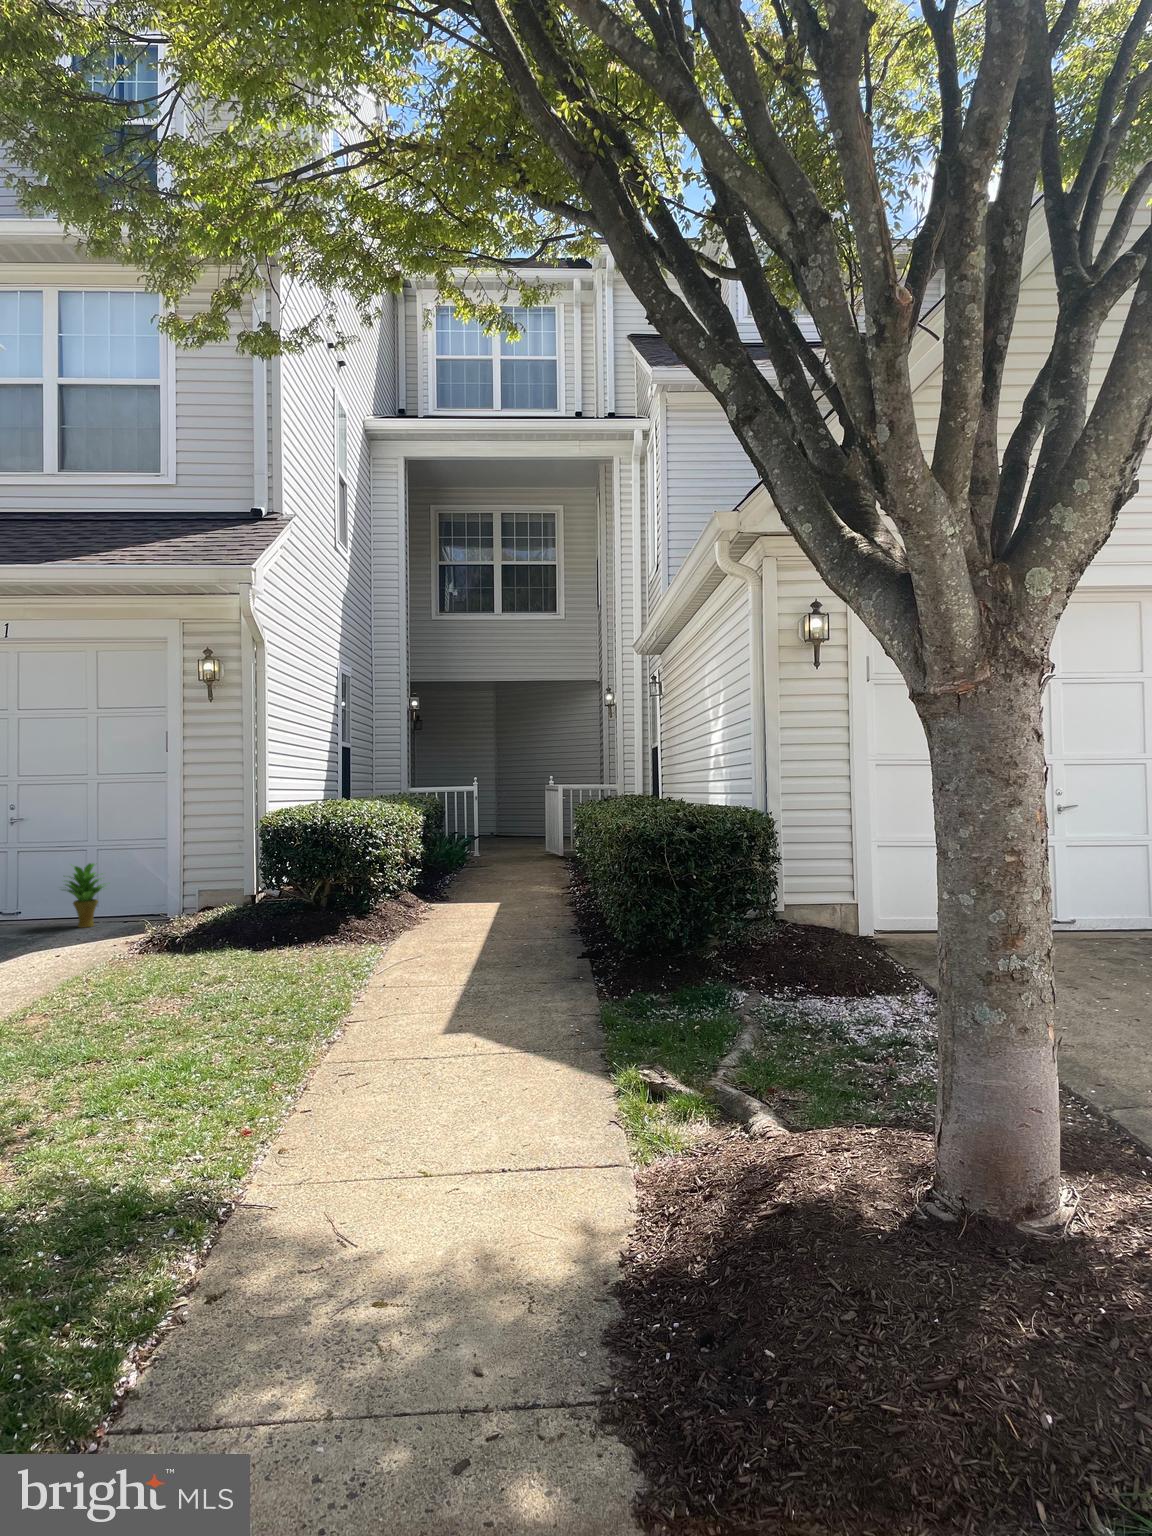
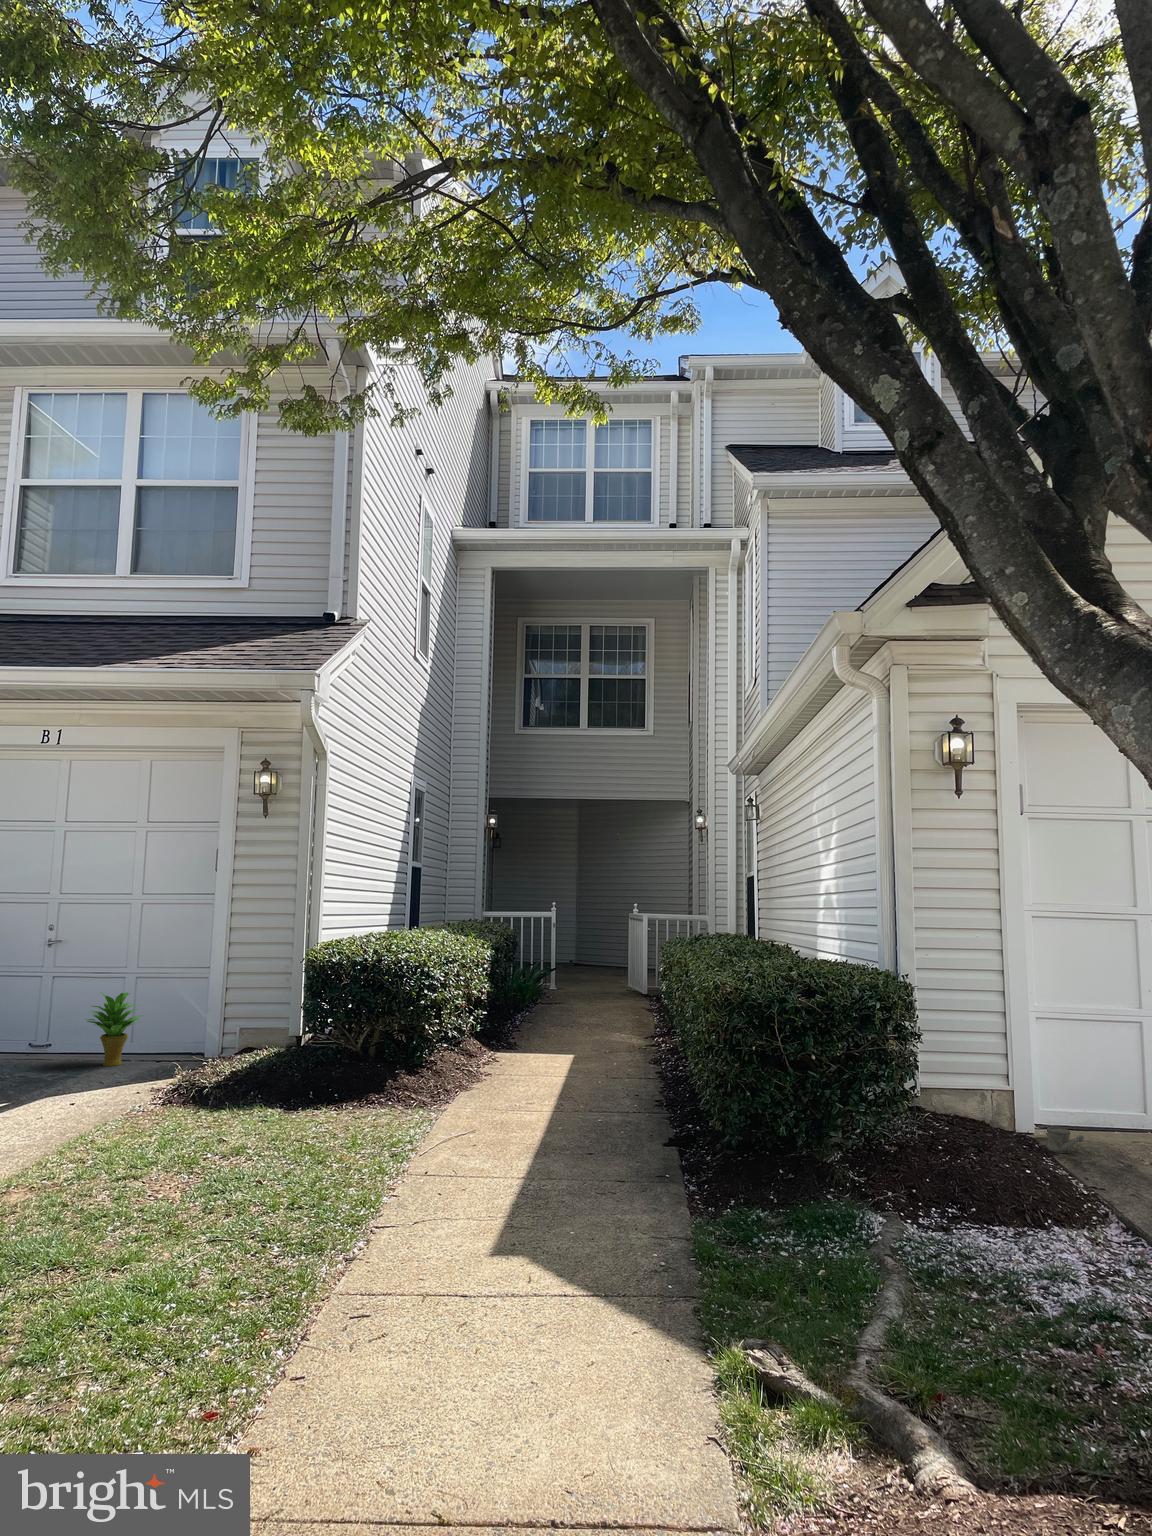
watering can: none [884,930,912,950] -> present [1046,1127,1084,1153]

